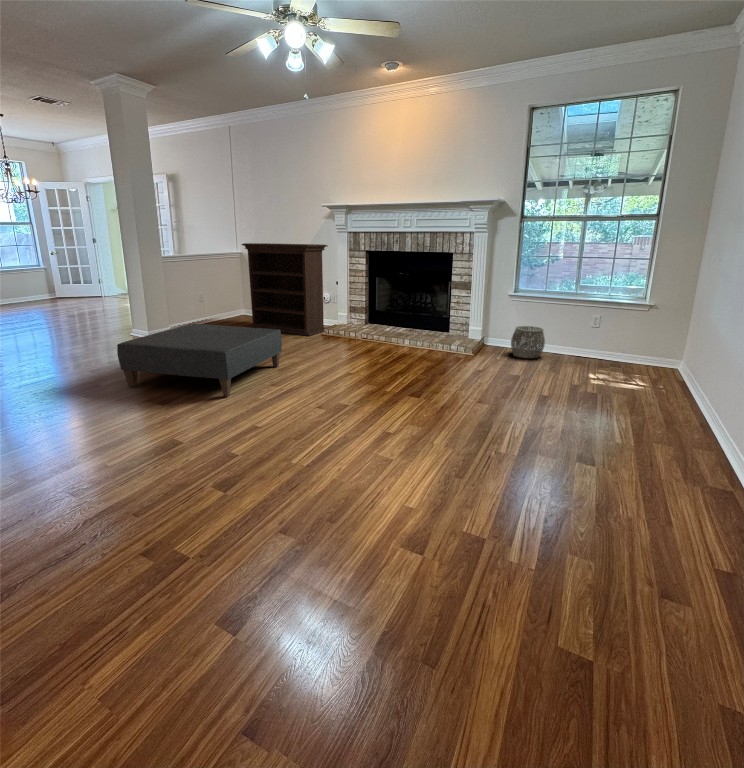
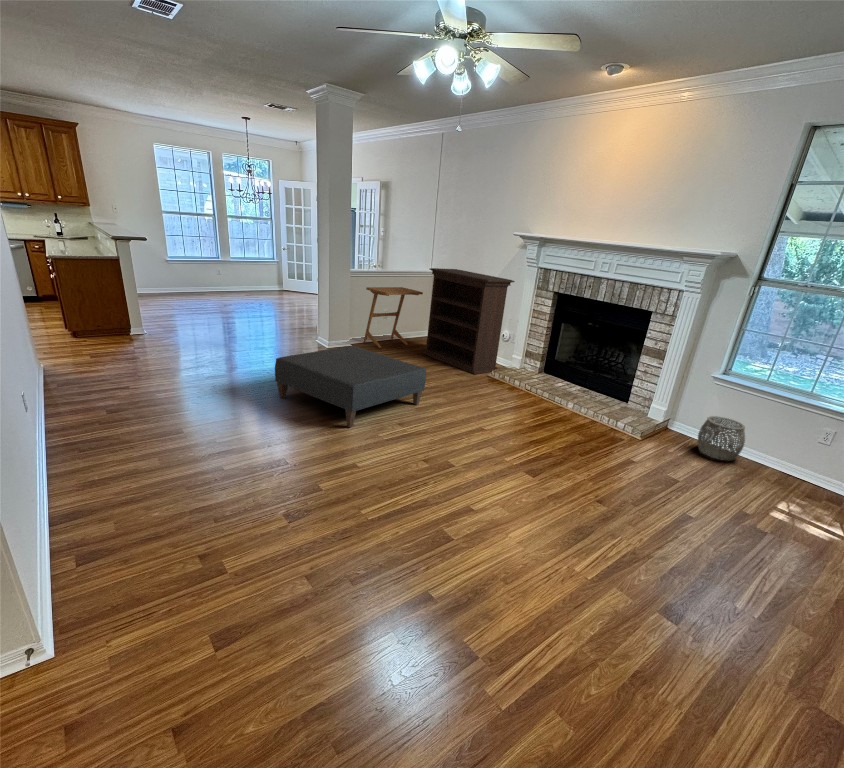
side table: none [178,269,237,330] -> present [364,287,423,348]

